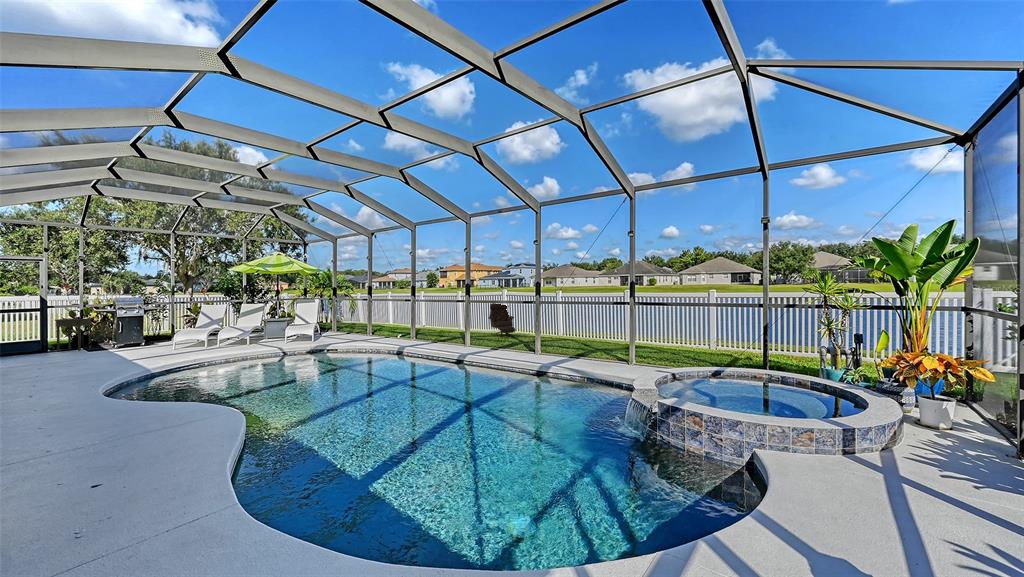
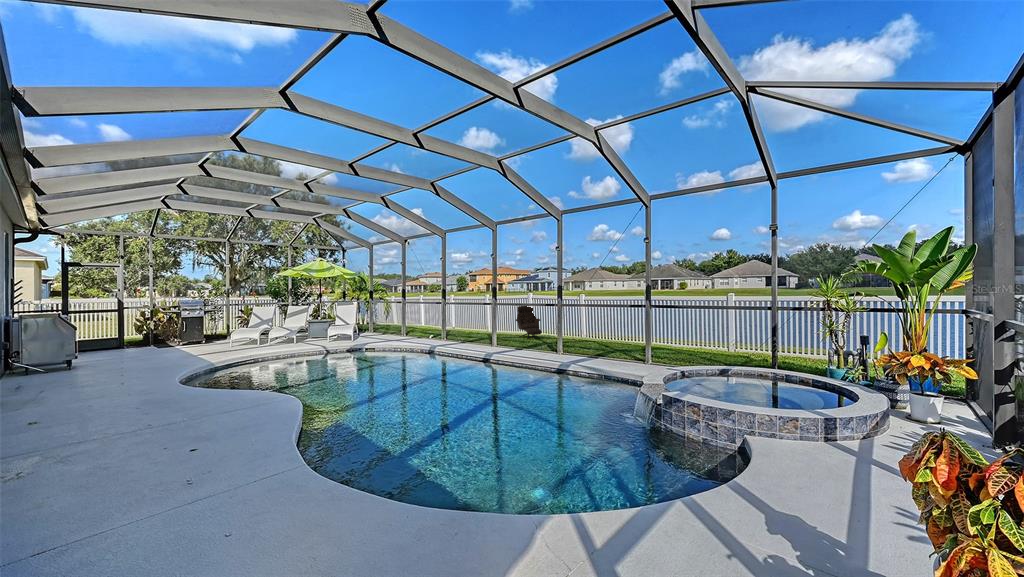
side table: present [55,318,92,352] -> none [129,319,161,348]

